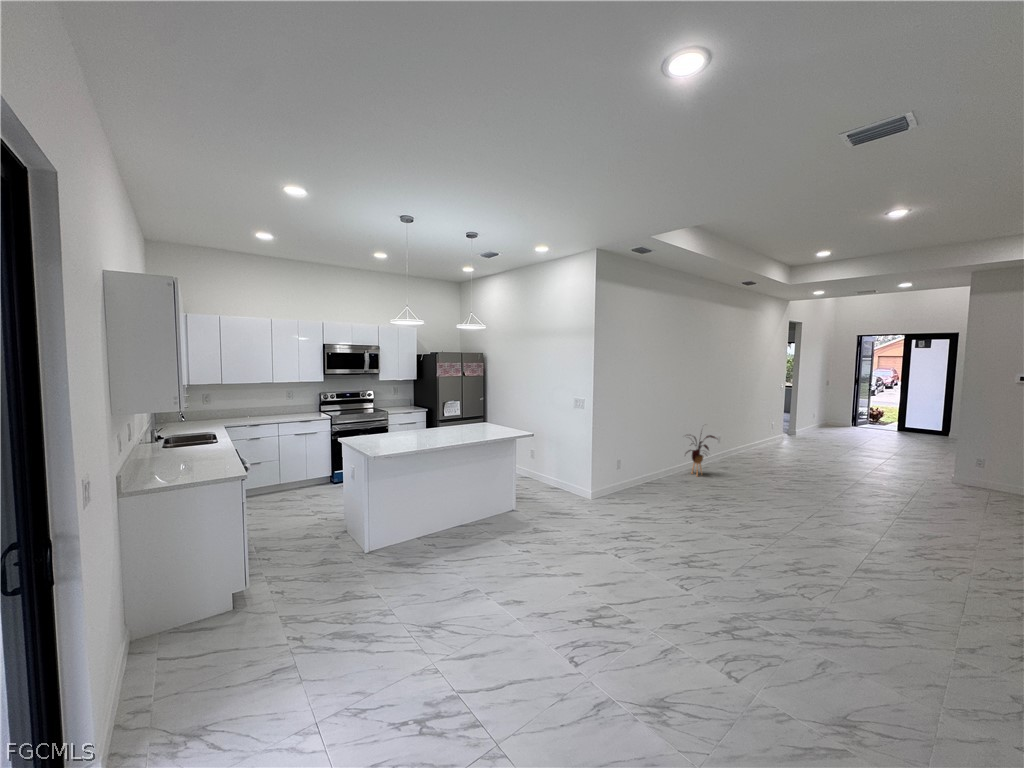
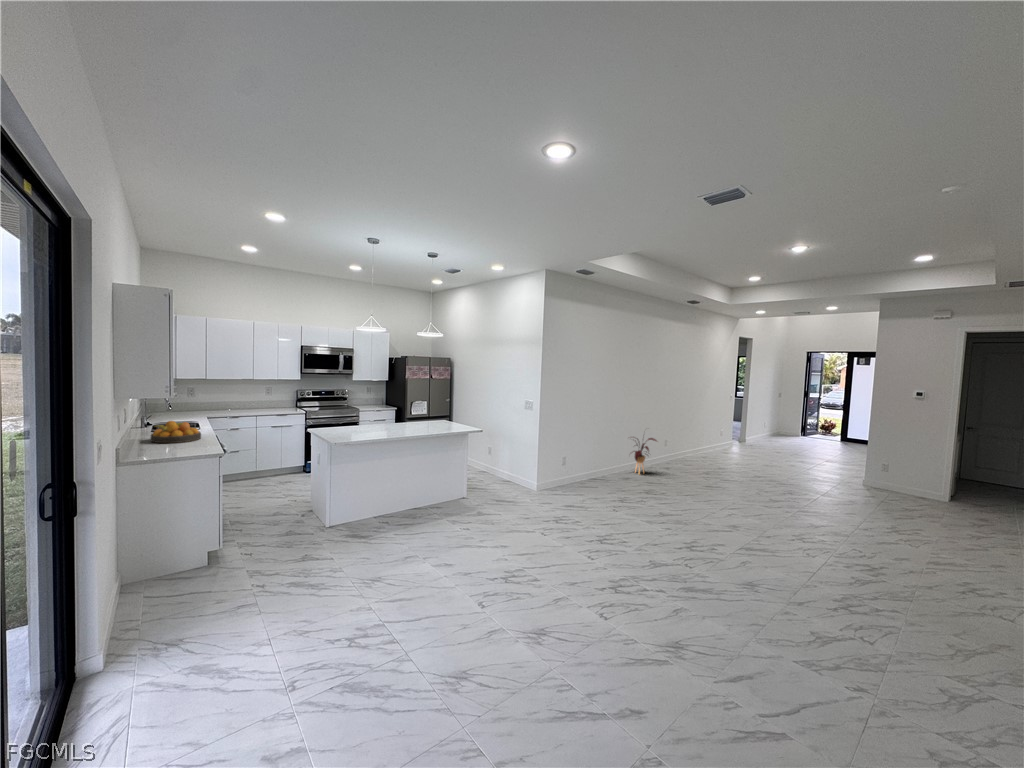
fruit bowl: none [159,436,218,463] -> present [151,421,201,443]

